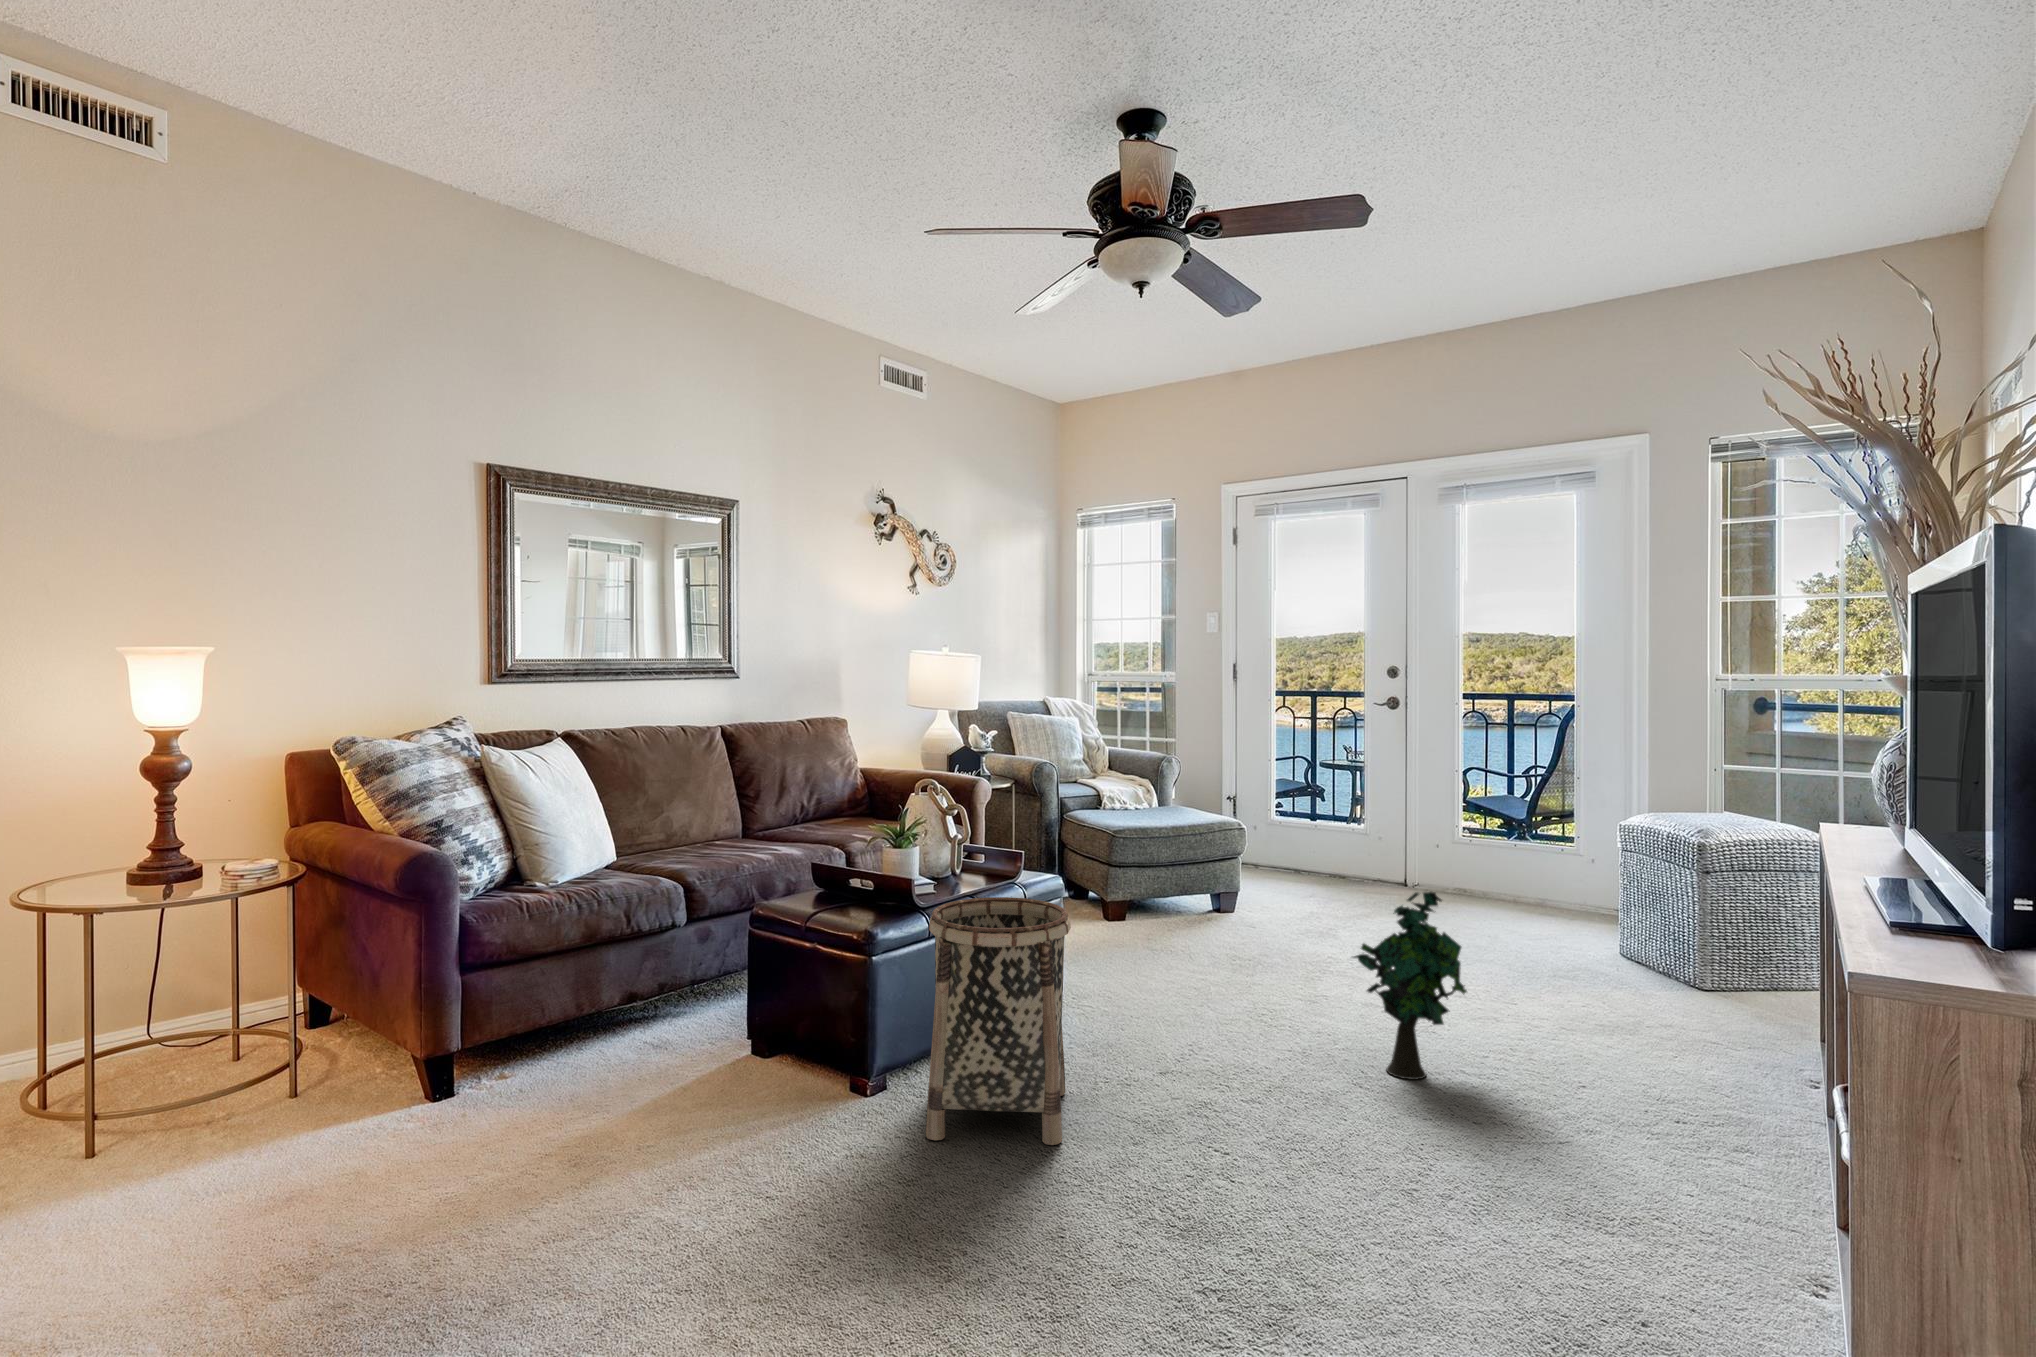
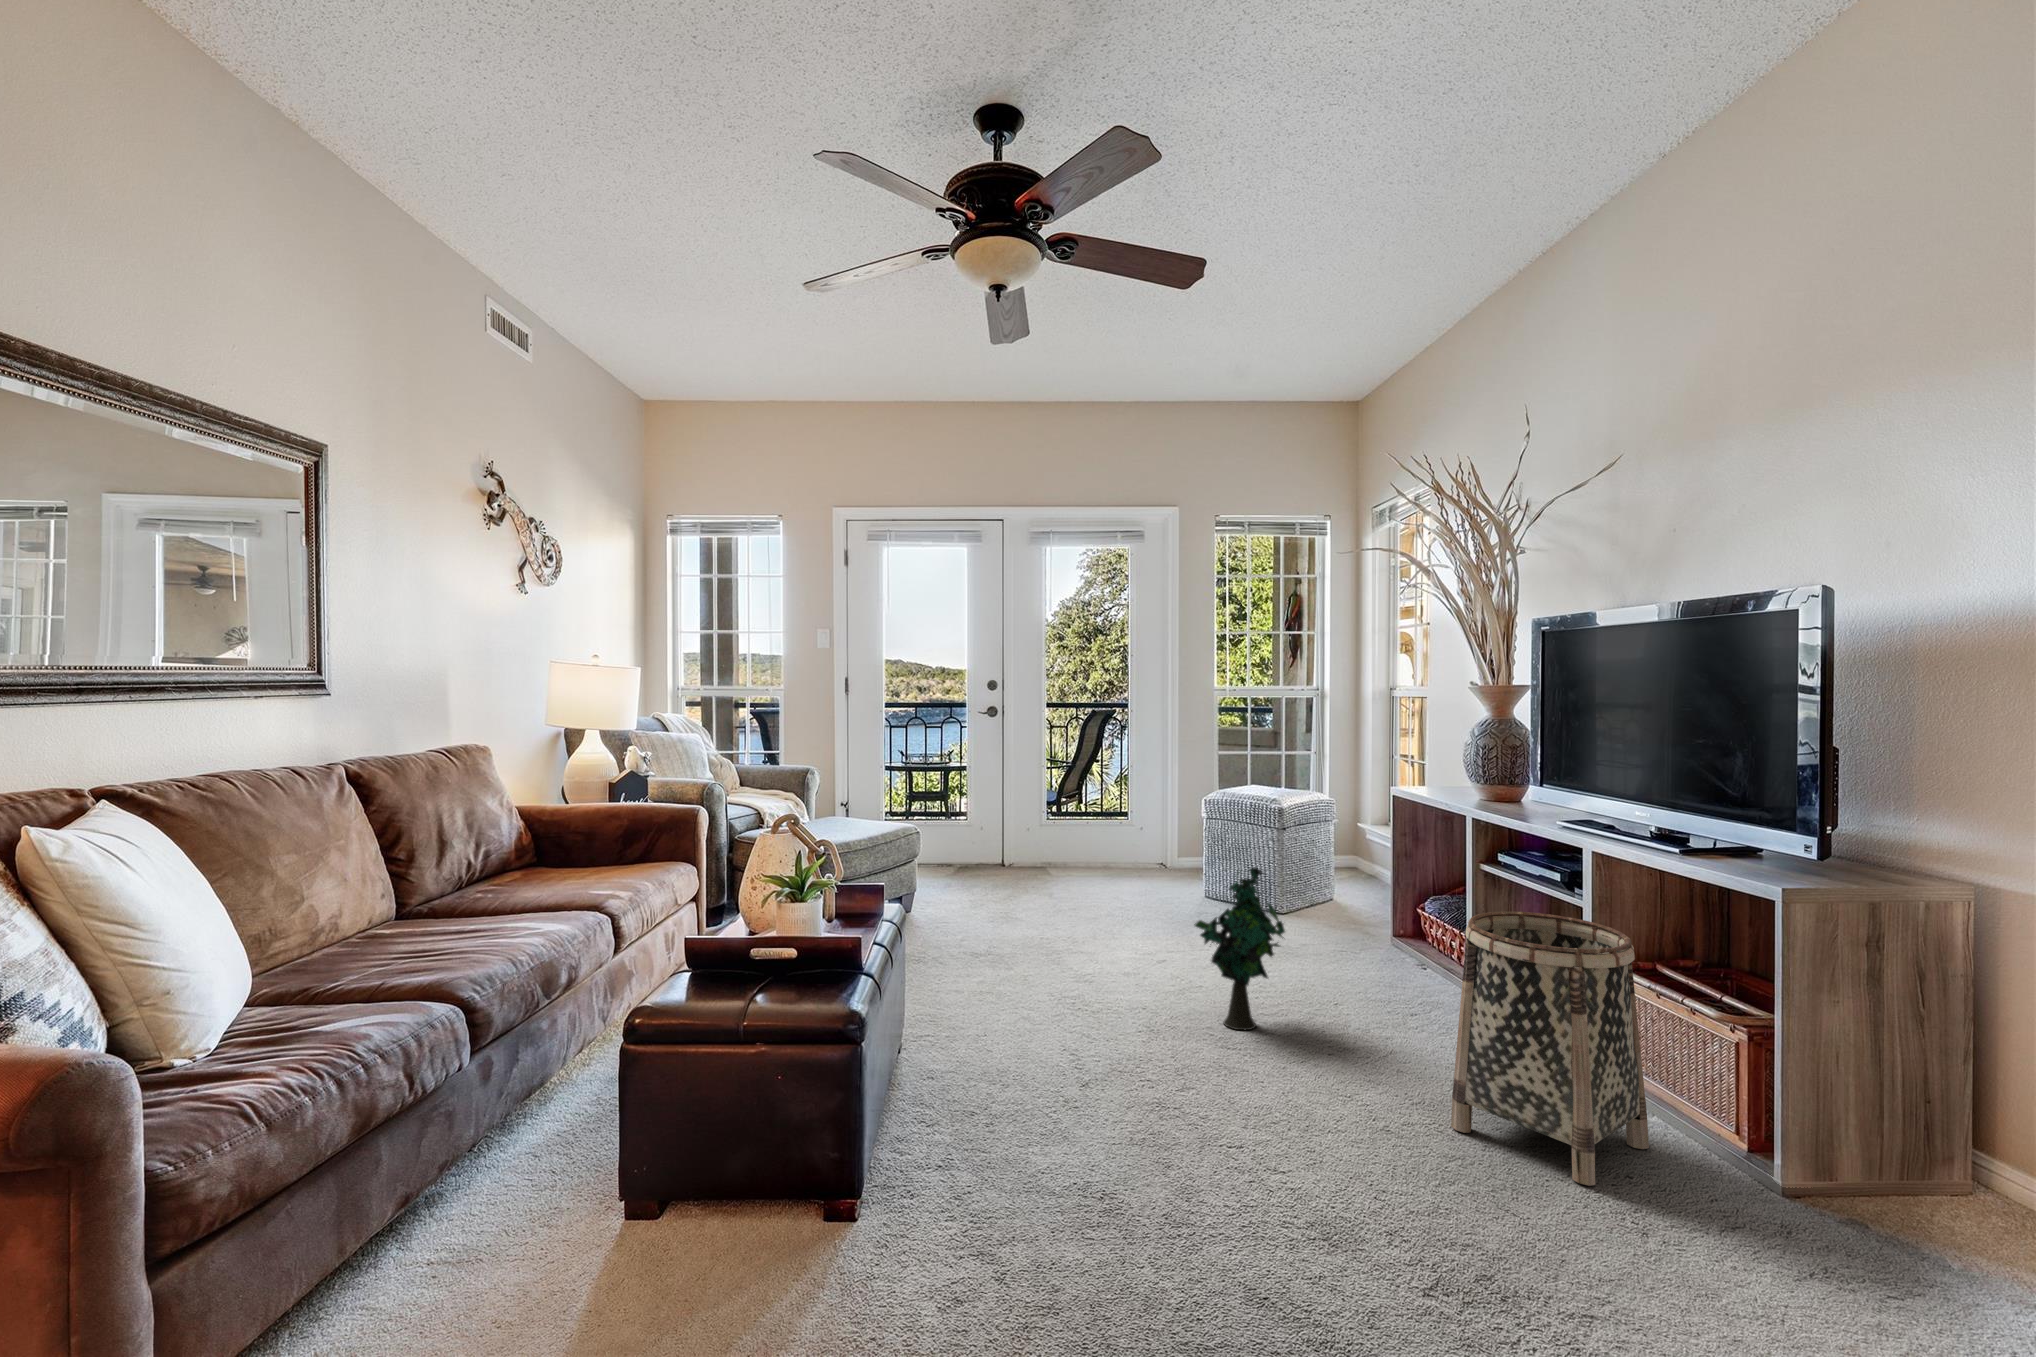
basket: present [926,897,1071,1145] -> present [1451,911,1649,1186]

